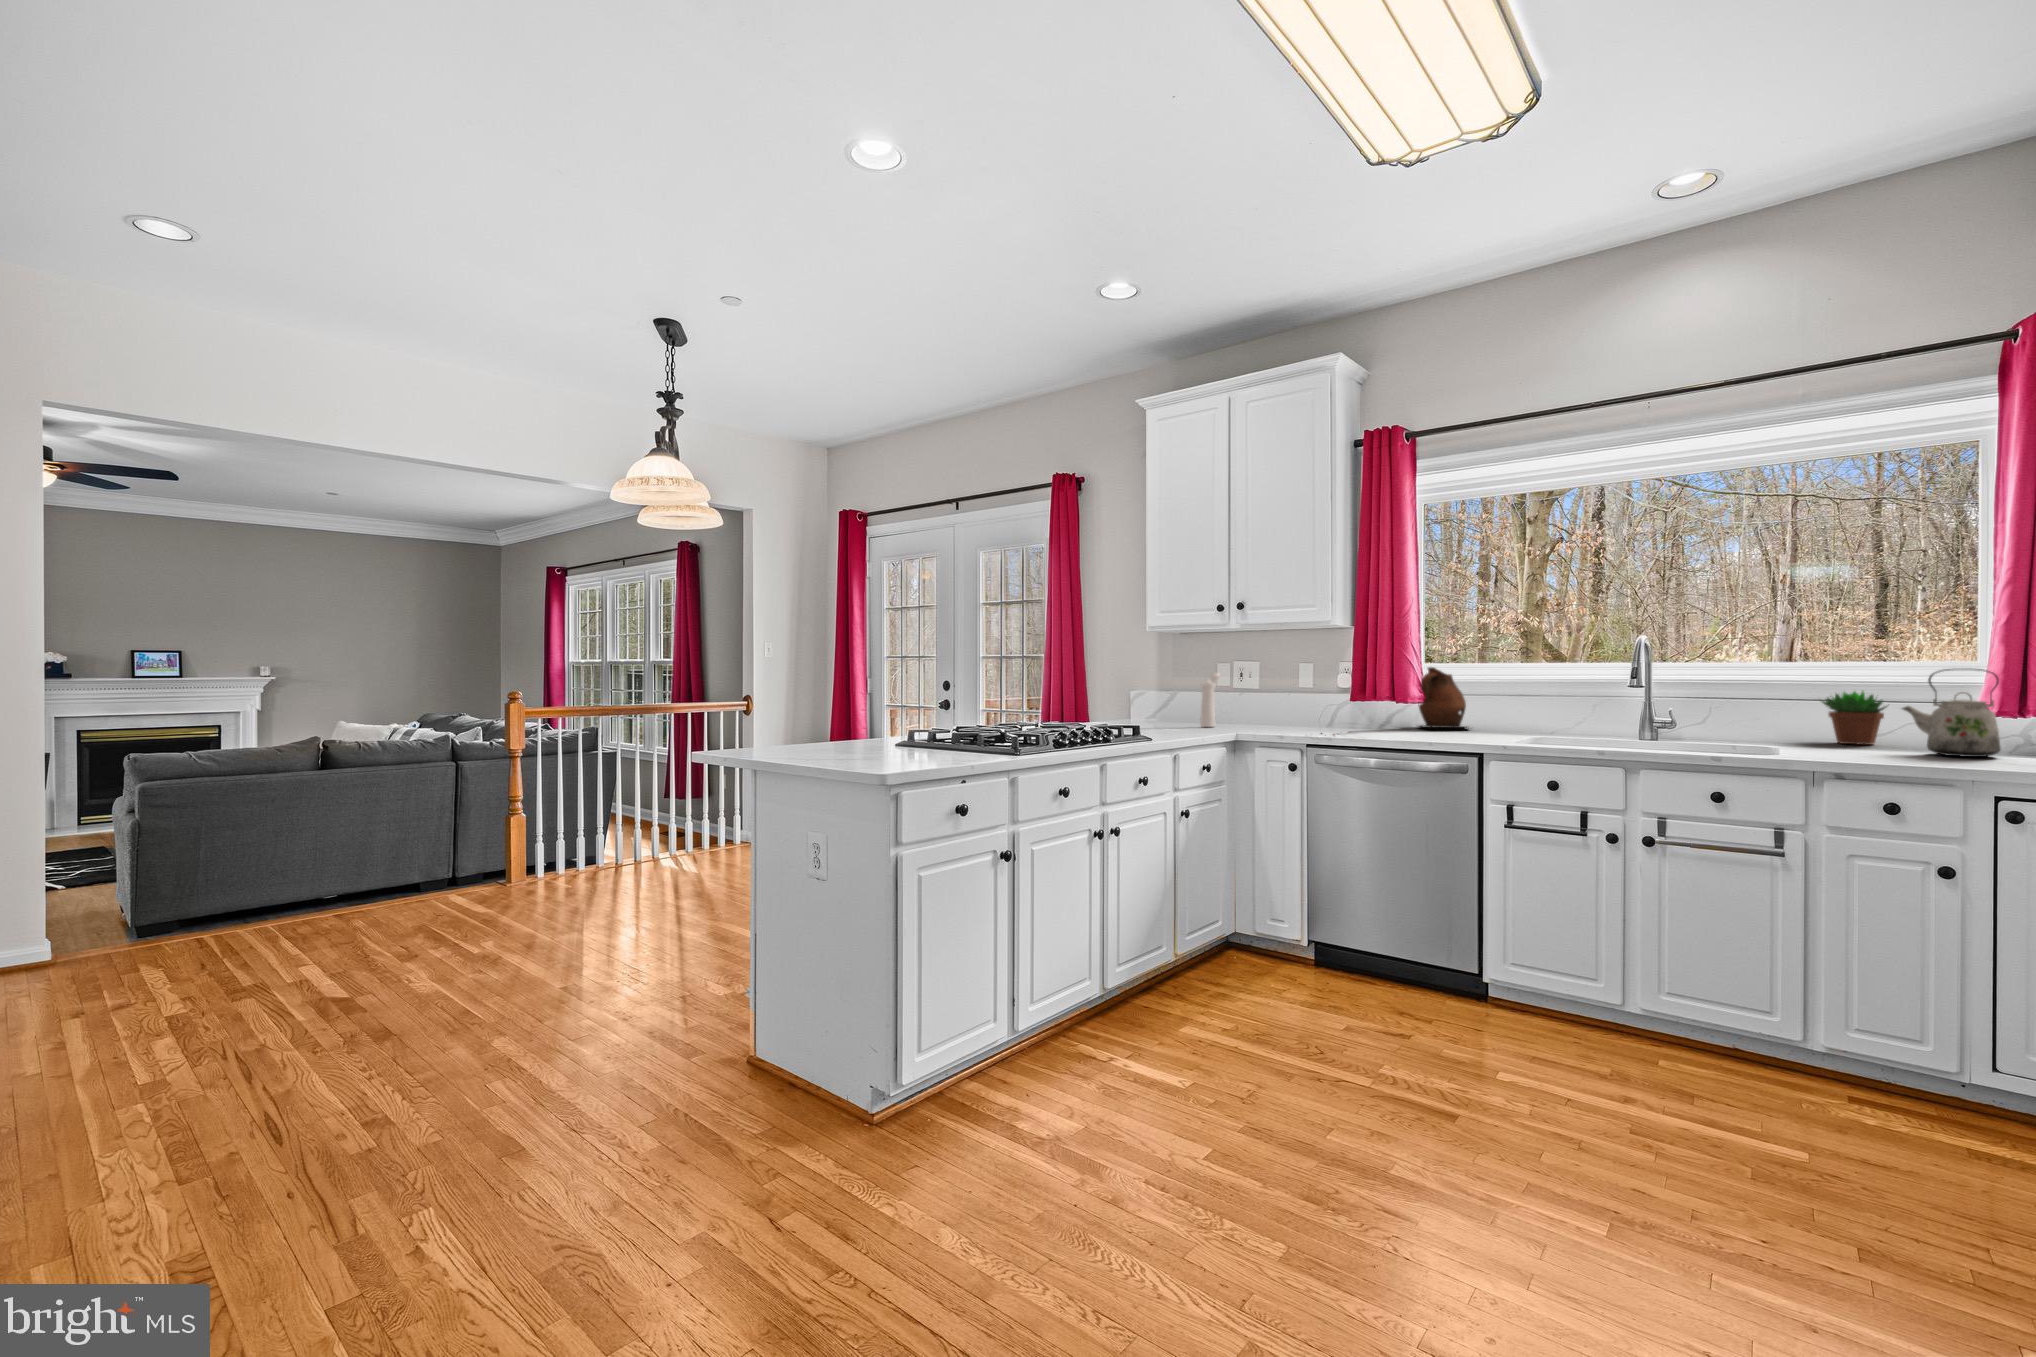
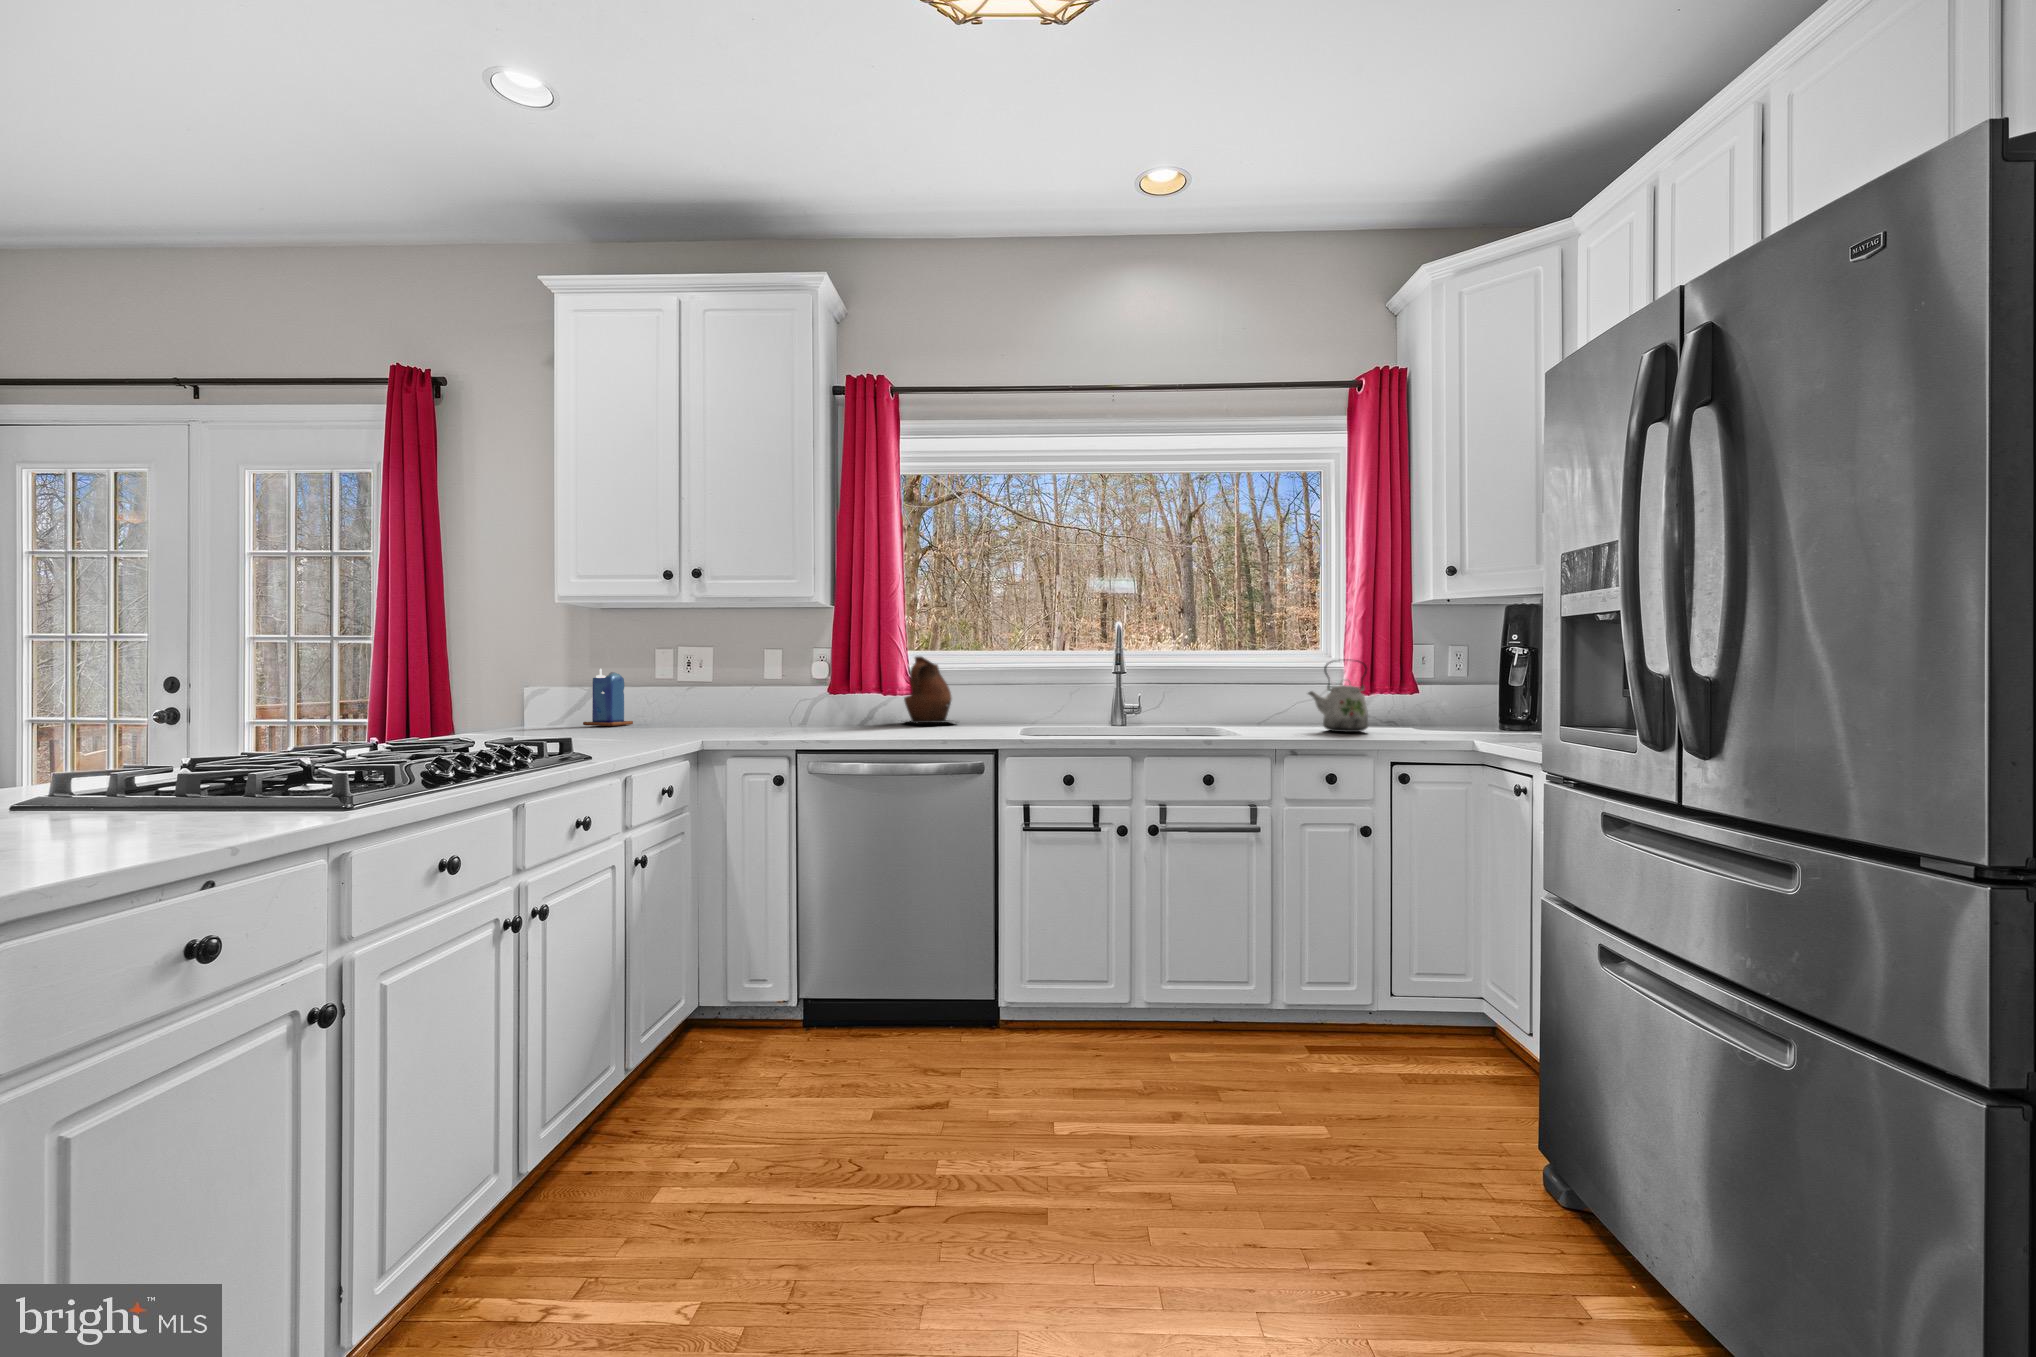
pepper mill: present [1201,673,1220,727] -> none [653,660,678,733]
candle: none [1164,678,1198,721] -> present [583,669,633,726]
succulent plant: present [1821,690,1887,745] -> none [1238,678,1286,725]

